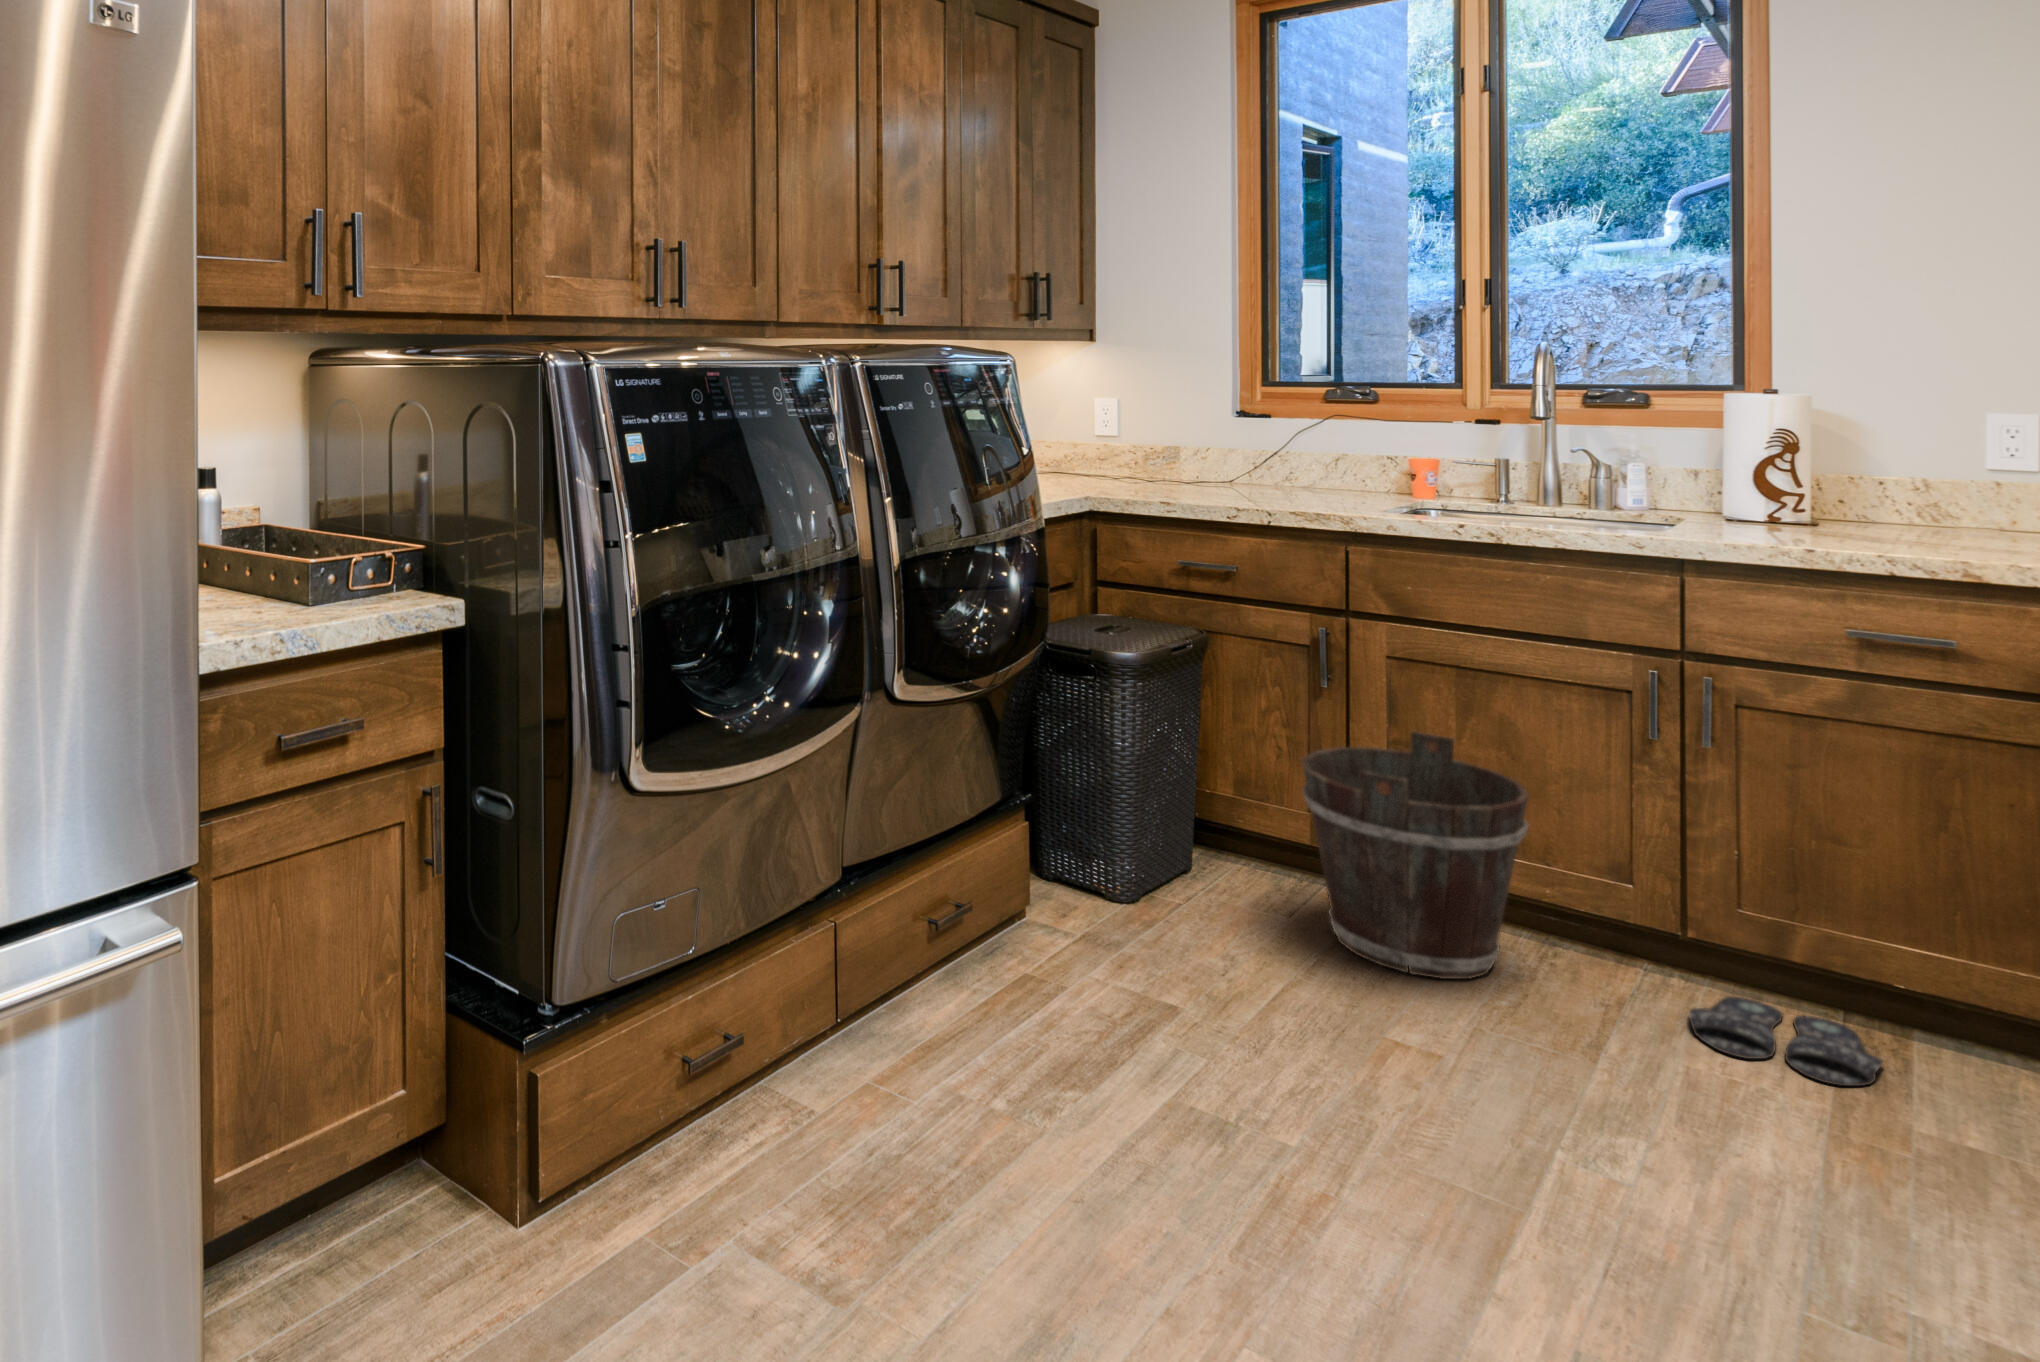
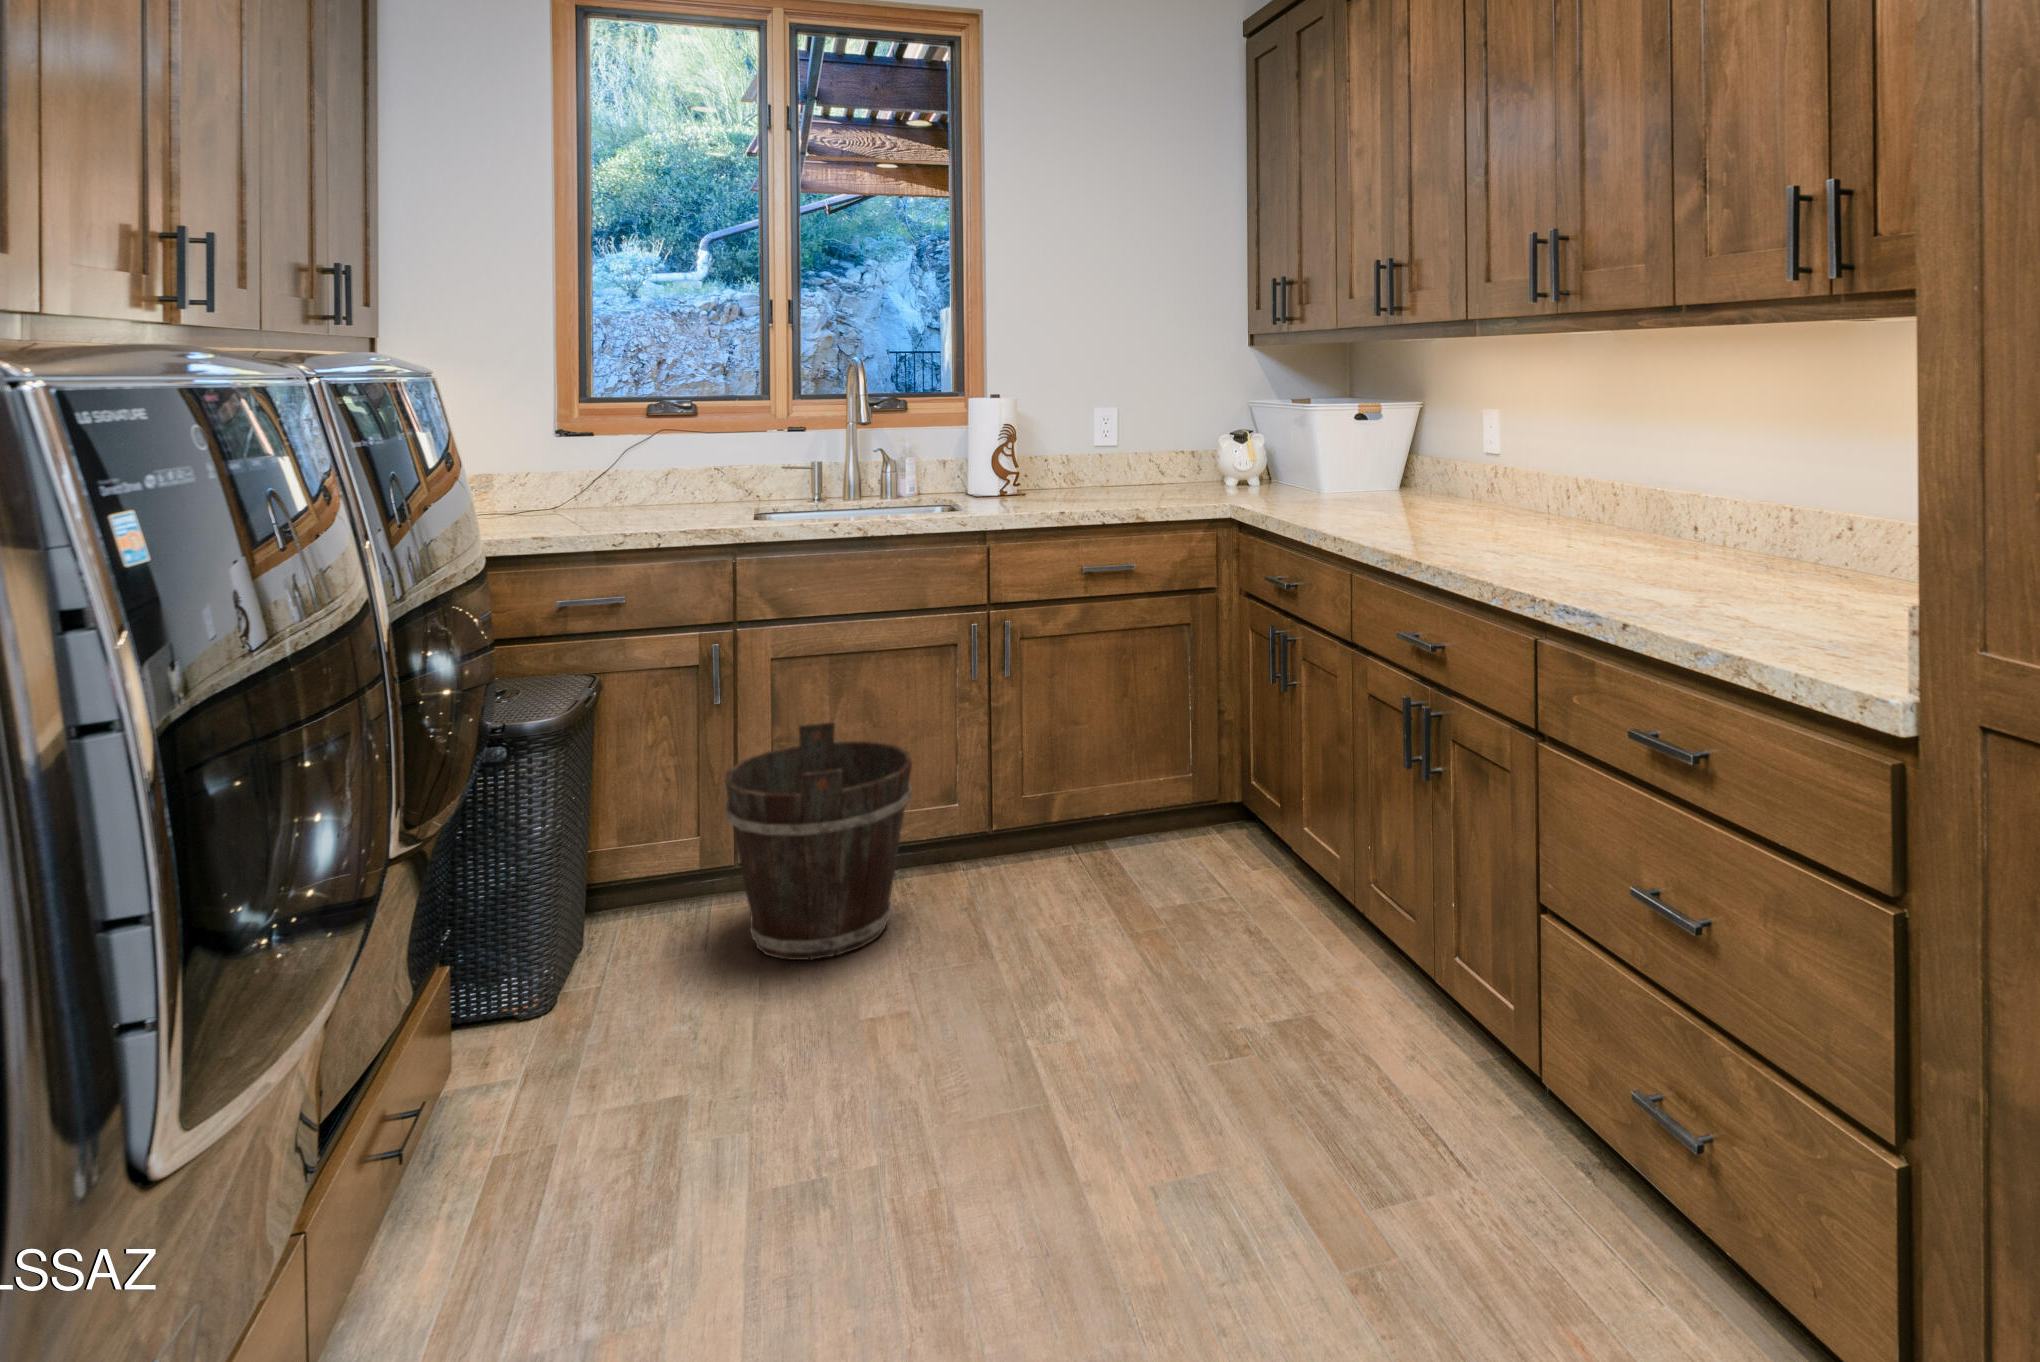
slippers: present [1689,996,1882,1086] -> none [1016,859,1123,912]

